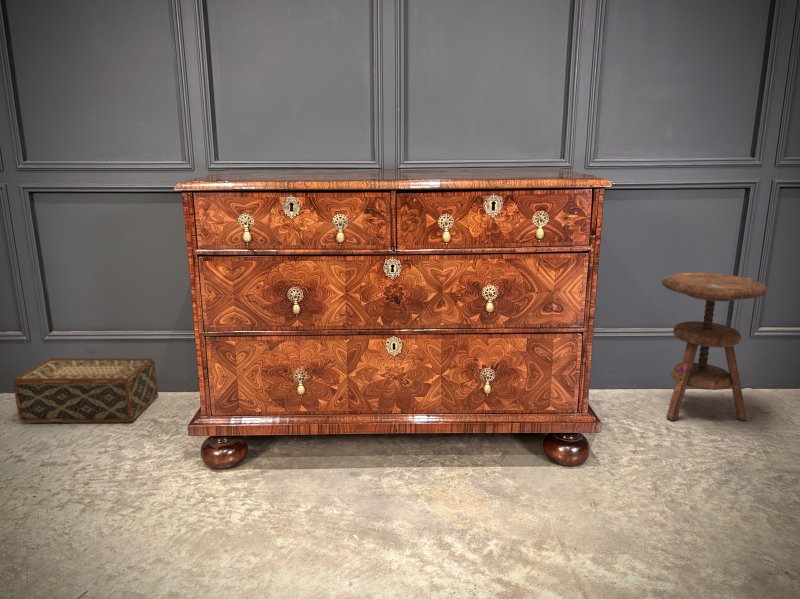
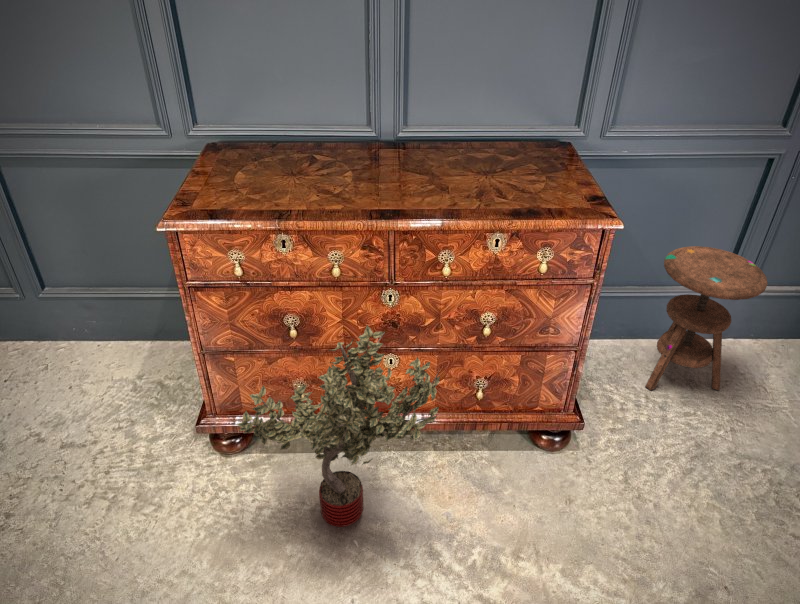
potted tree: none [232,269,443,522] -> present [237,325,440,527]
woven basket: present [13,358,158,423] -> none [16,317,160,388]

